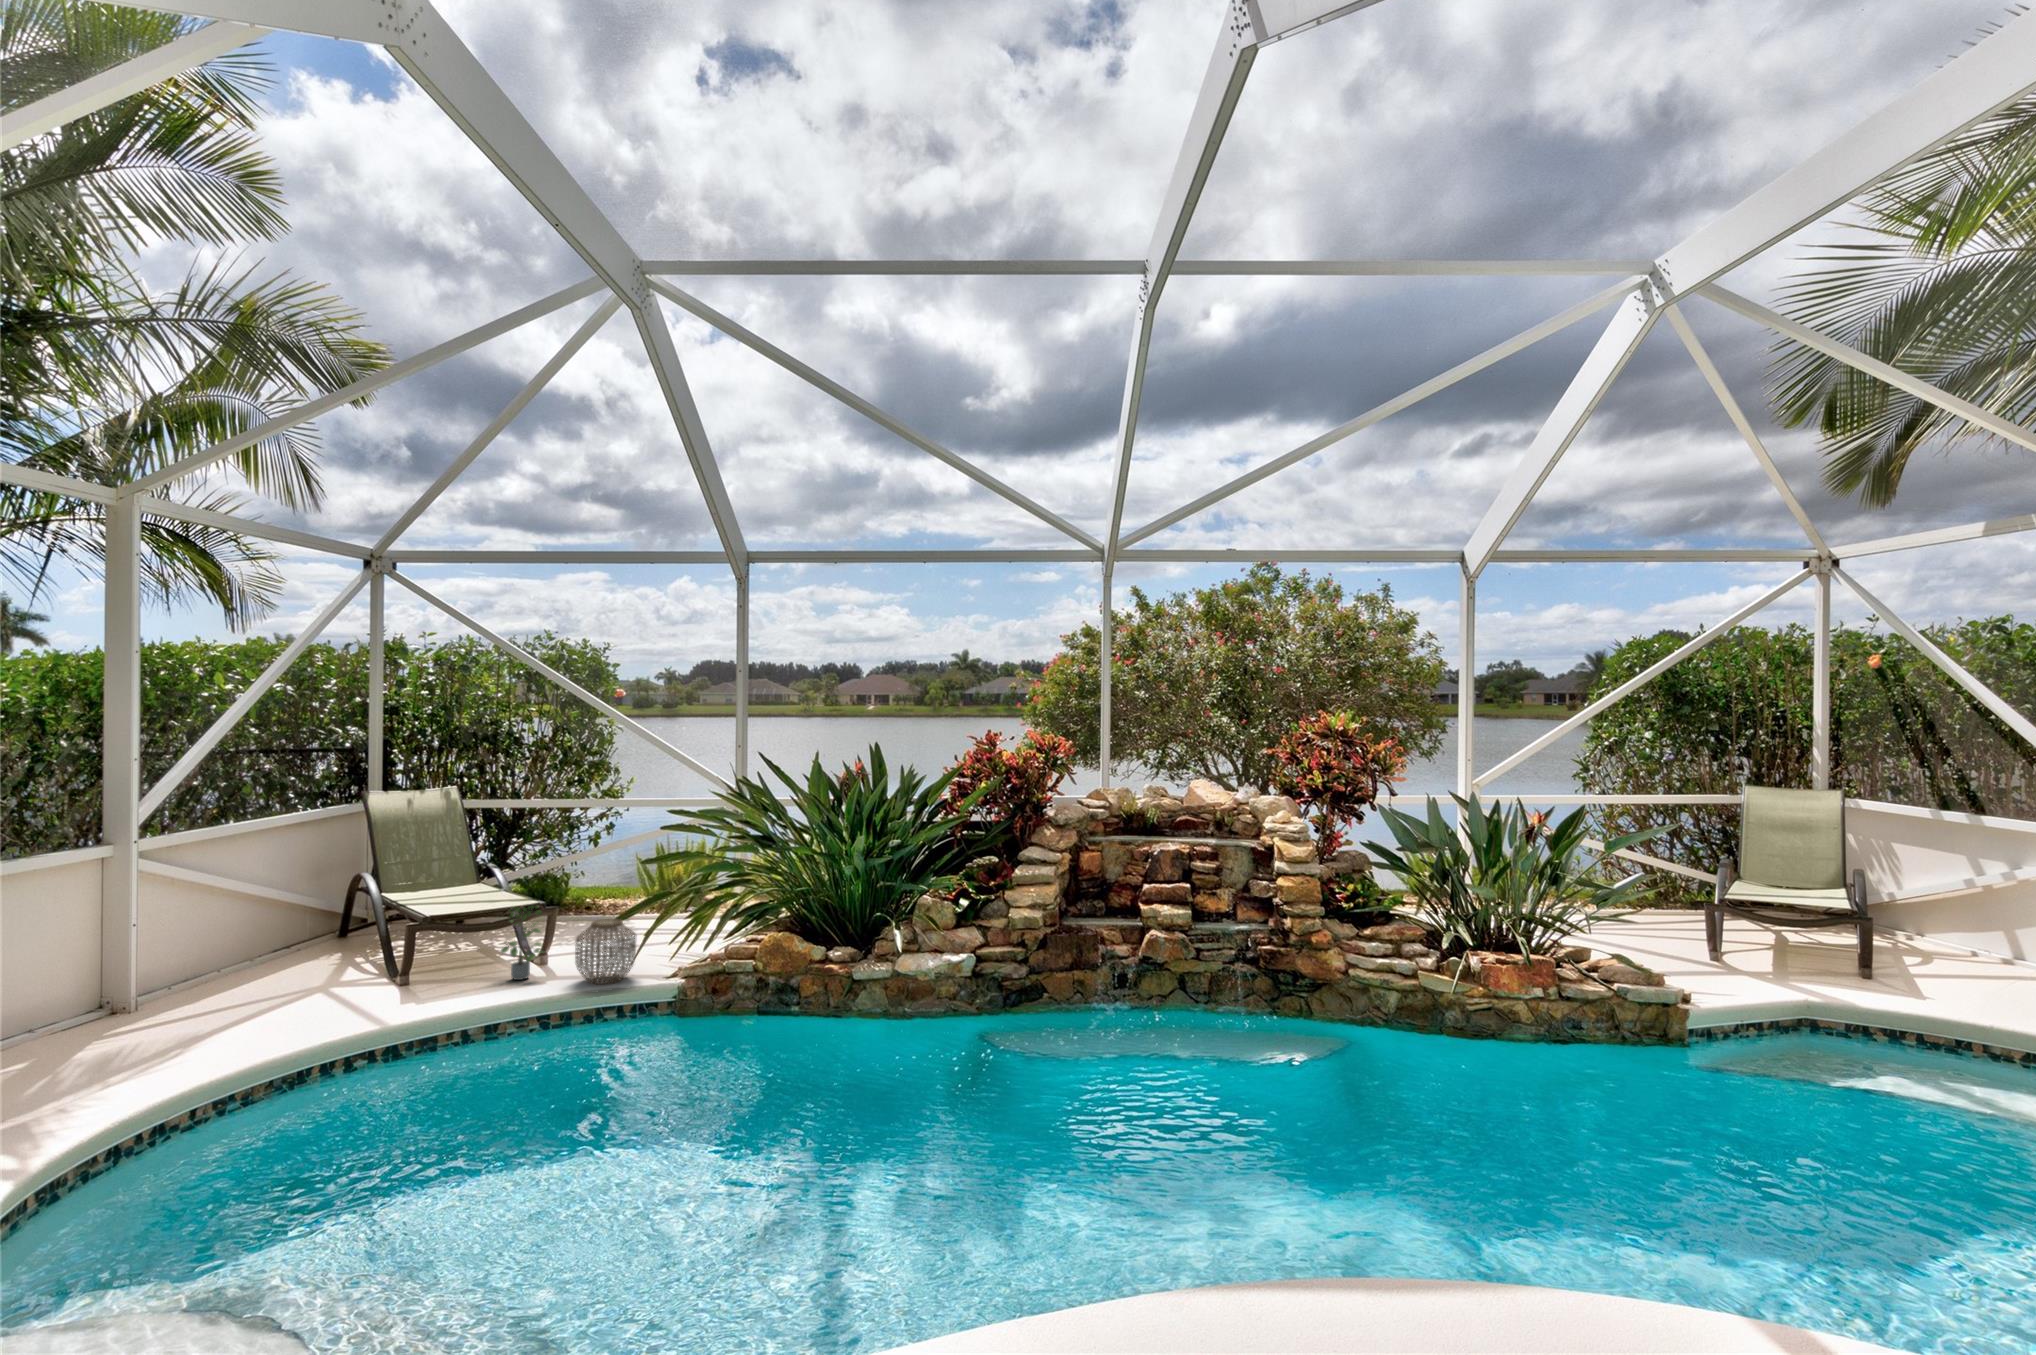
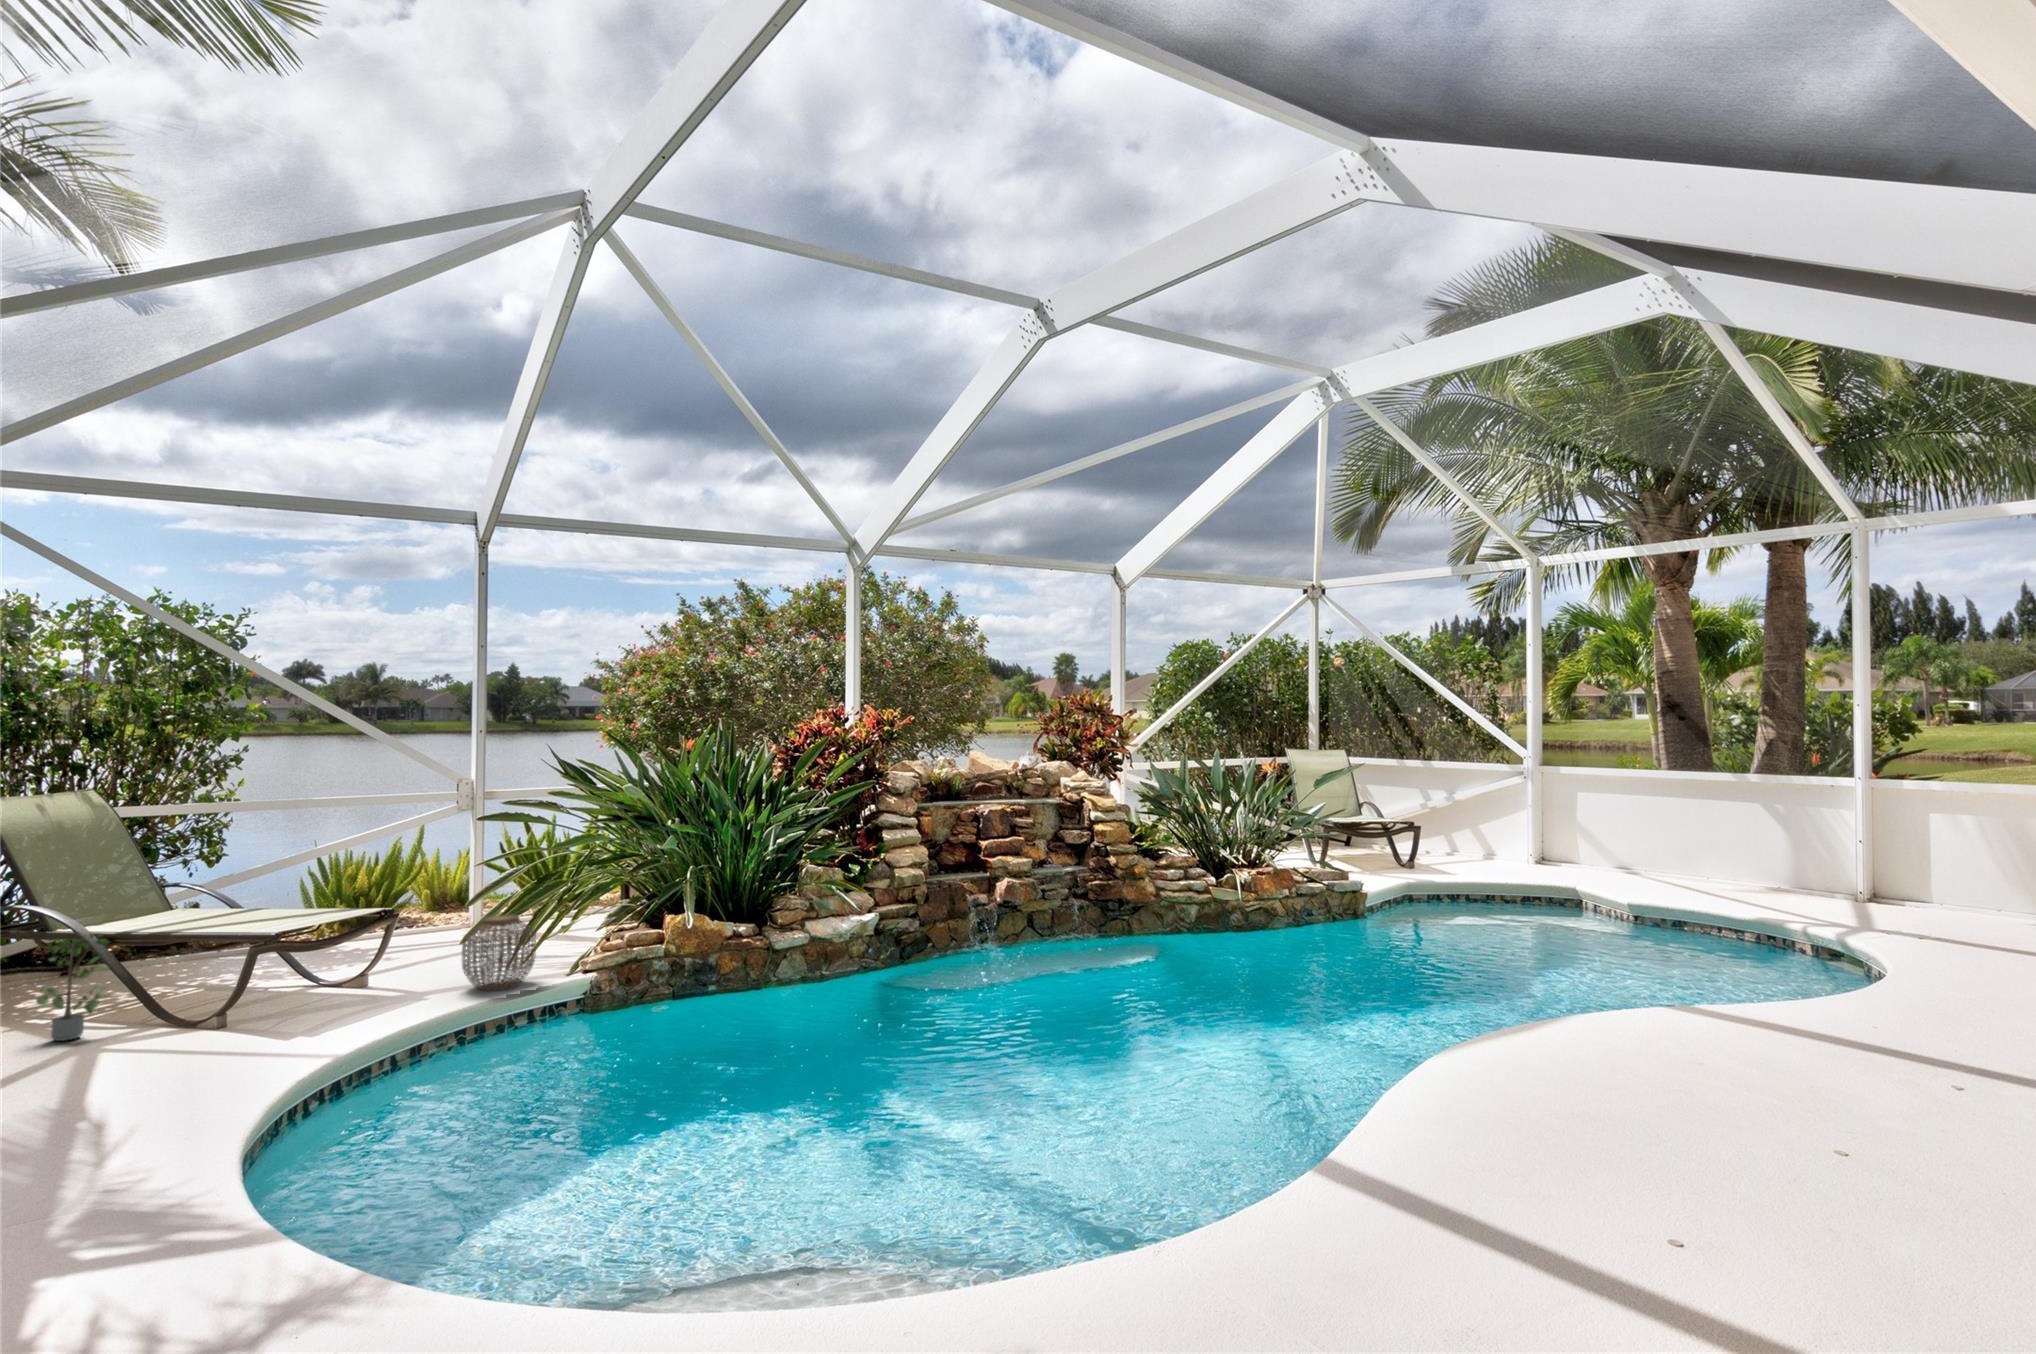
potted plant: present [501,906,542,980] -> present [36,933,112,1041]

